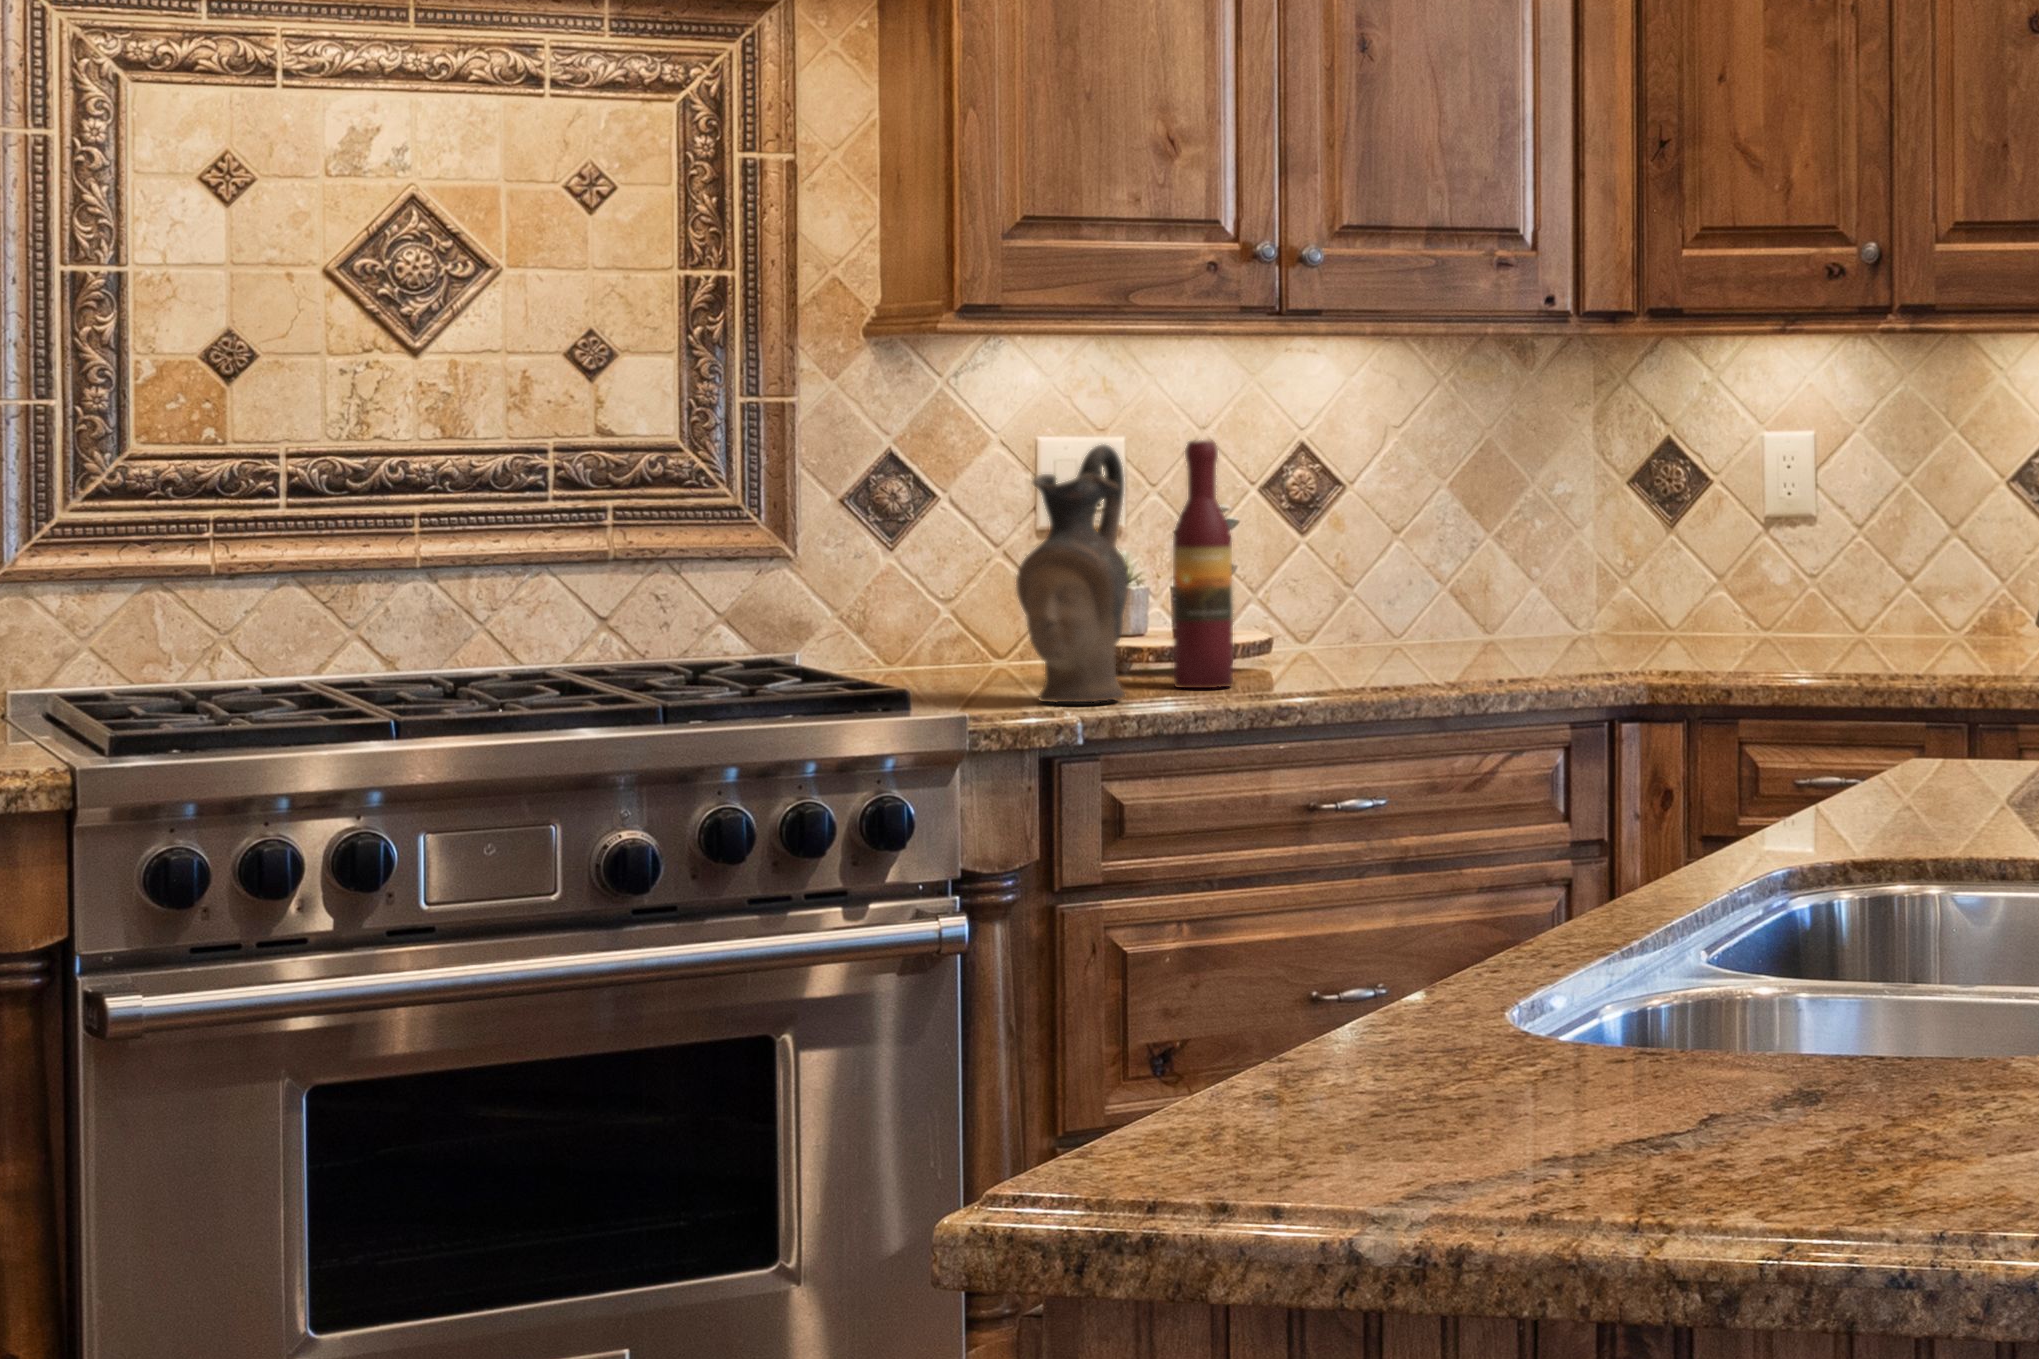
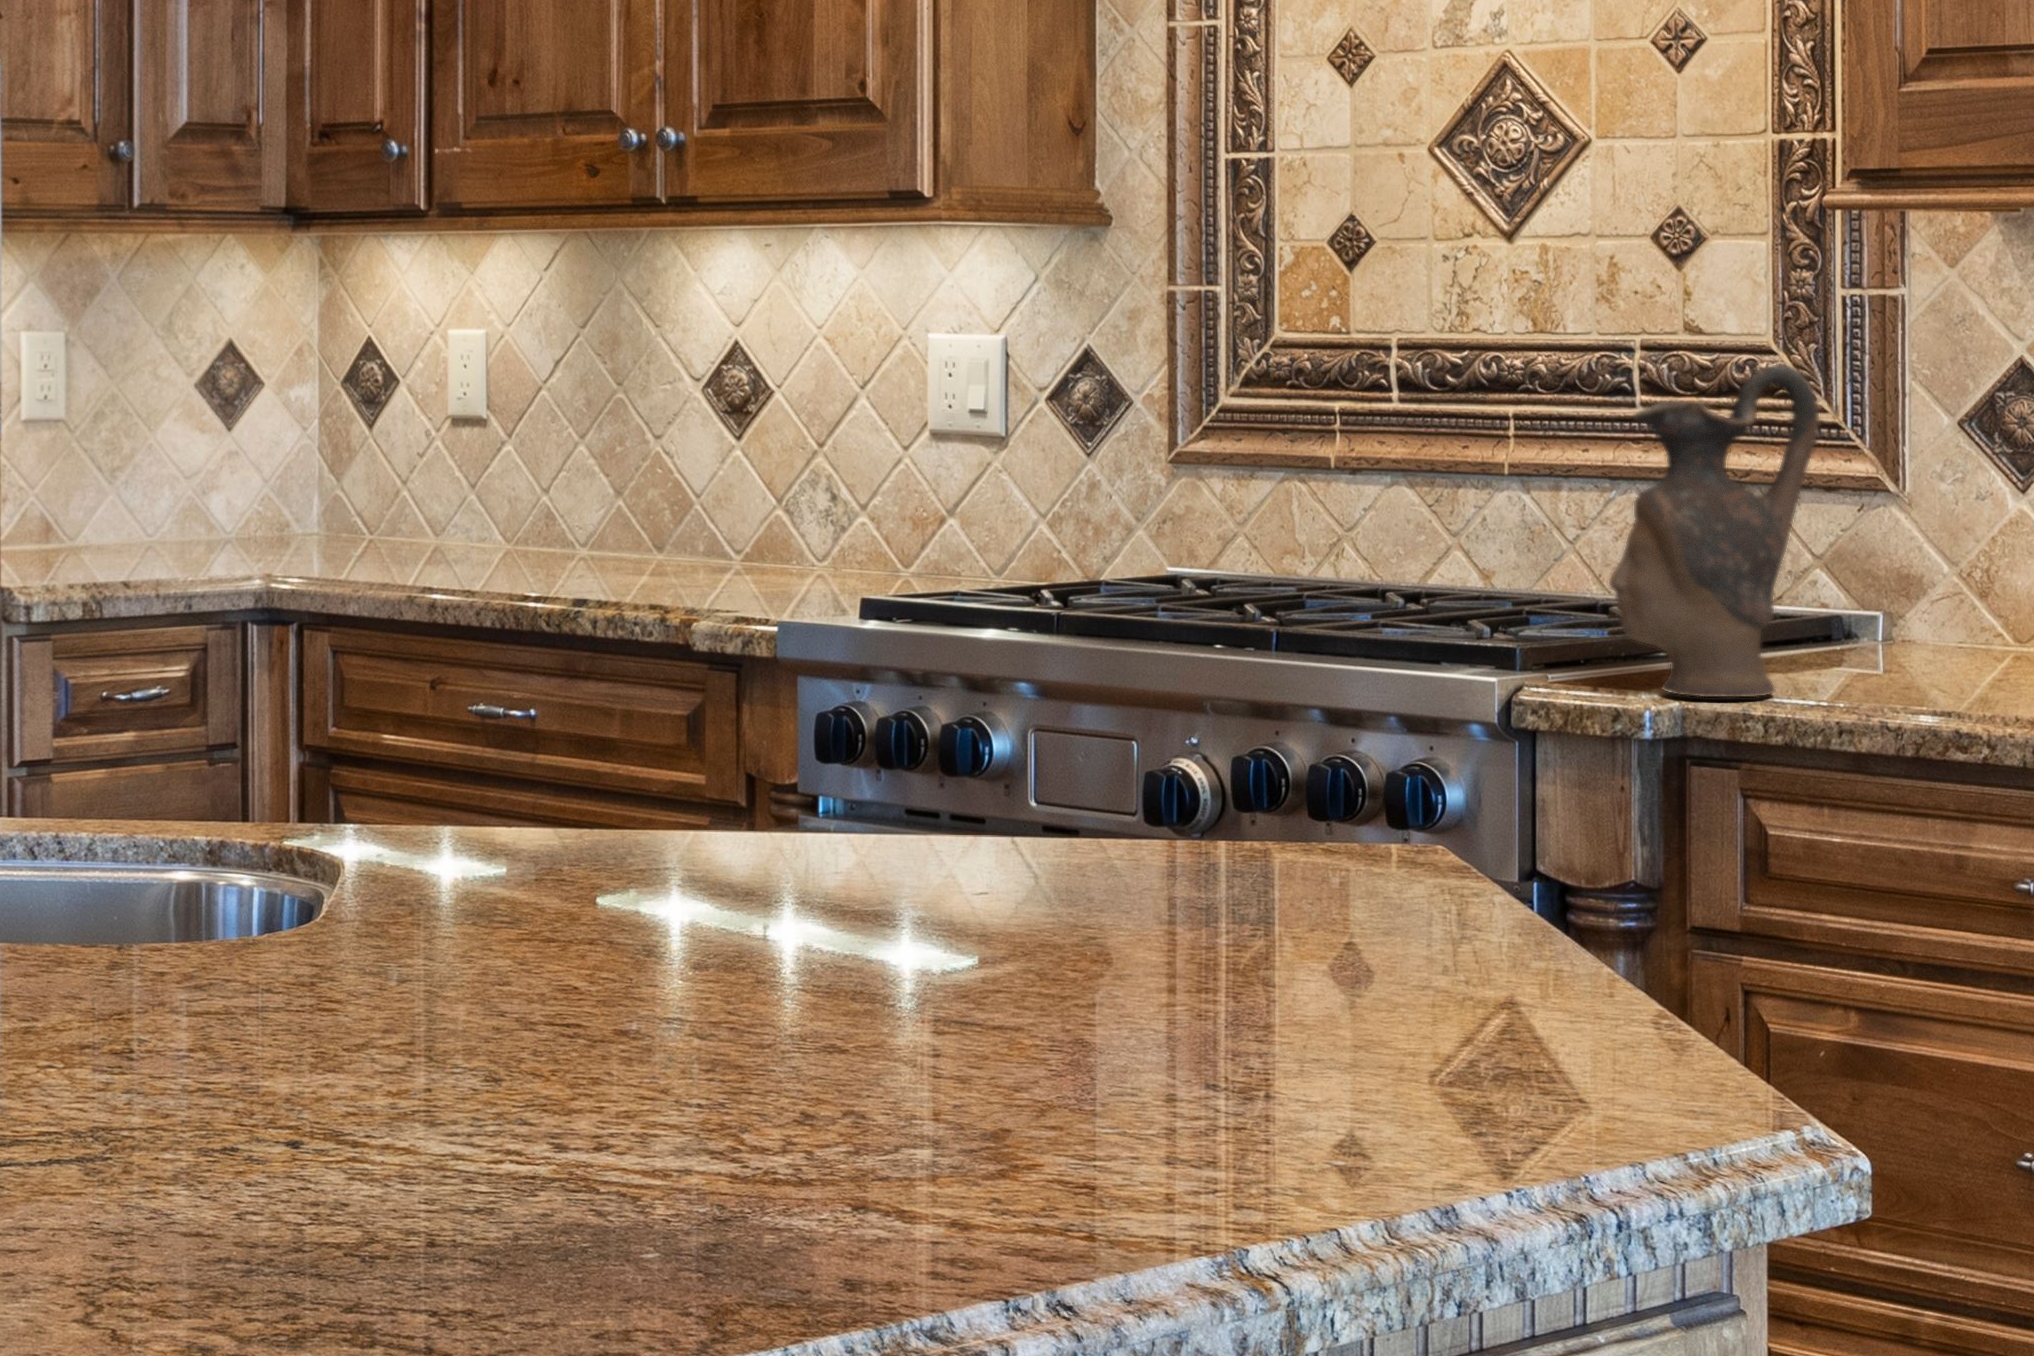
wine bottle: present [1173,440,1233,688] -> none [1923,361,2010,703]

